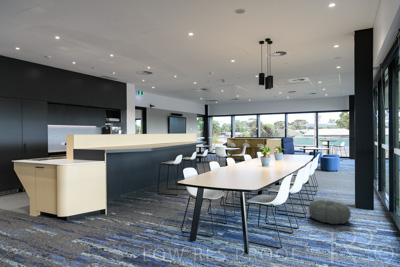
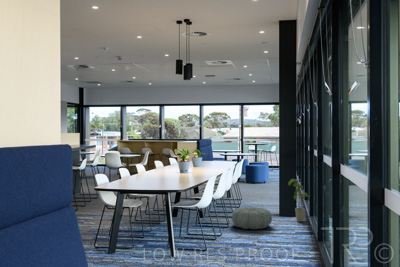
house plant: none [368,177,394,219] -> present [288,179,308,222]

